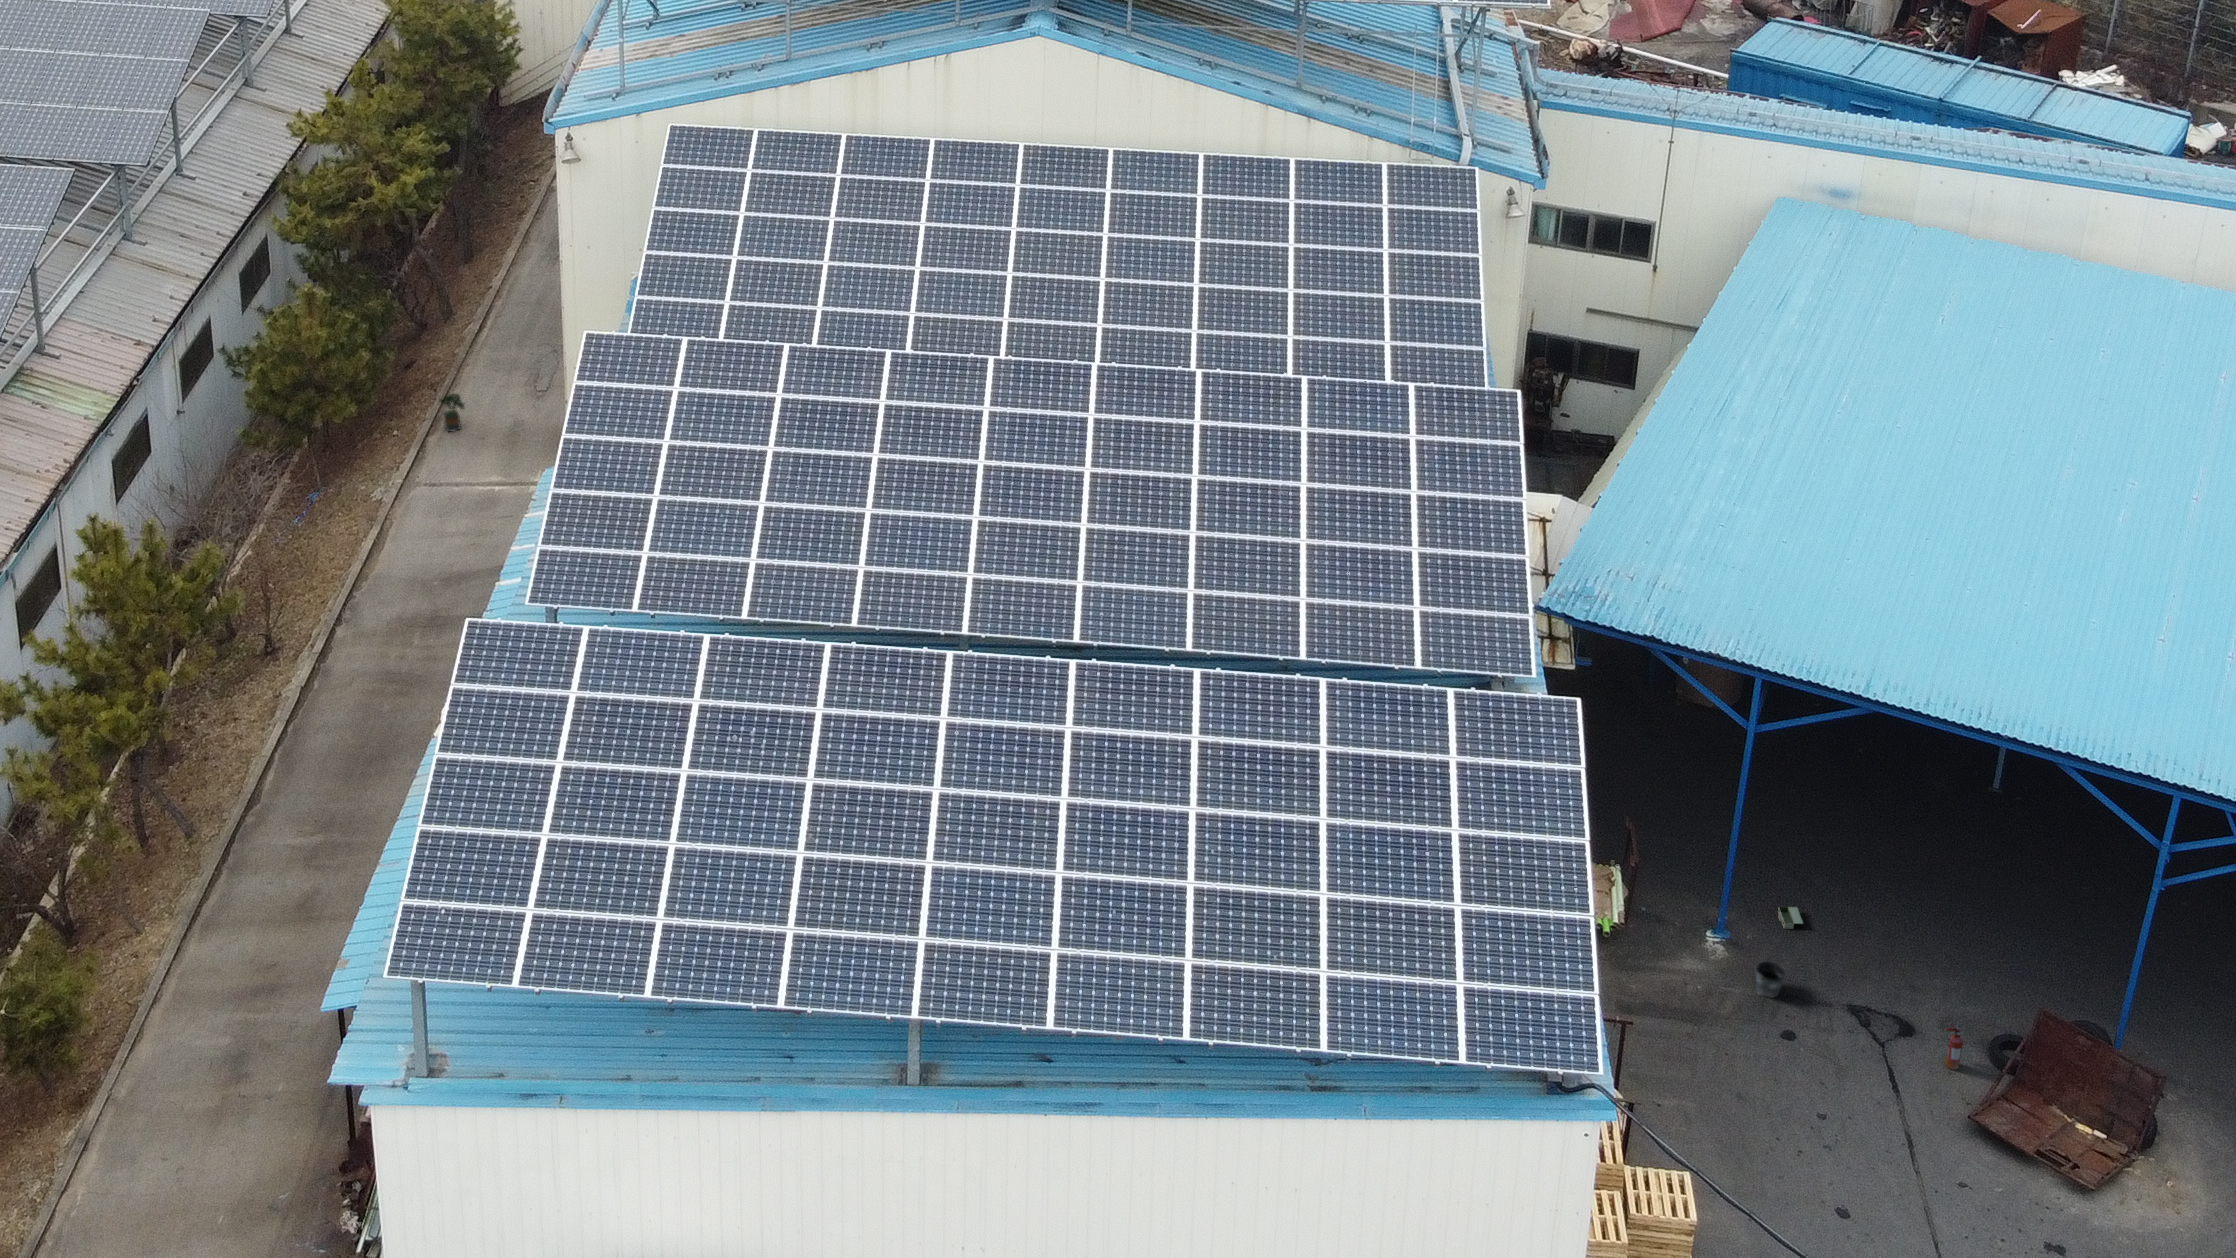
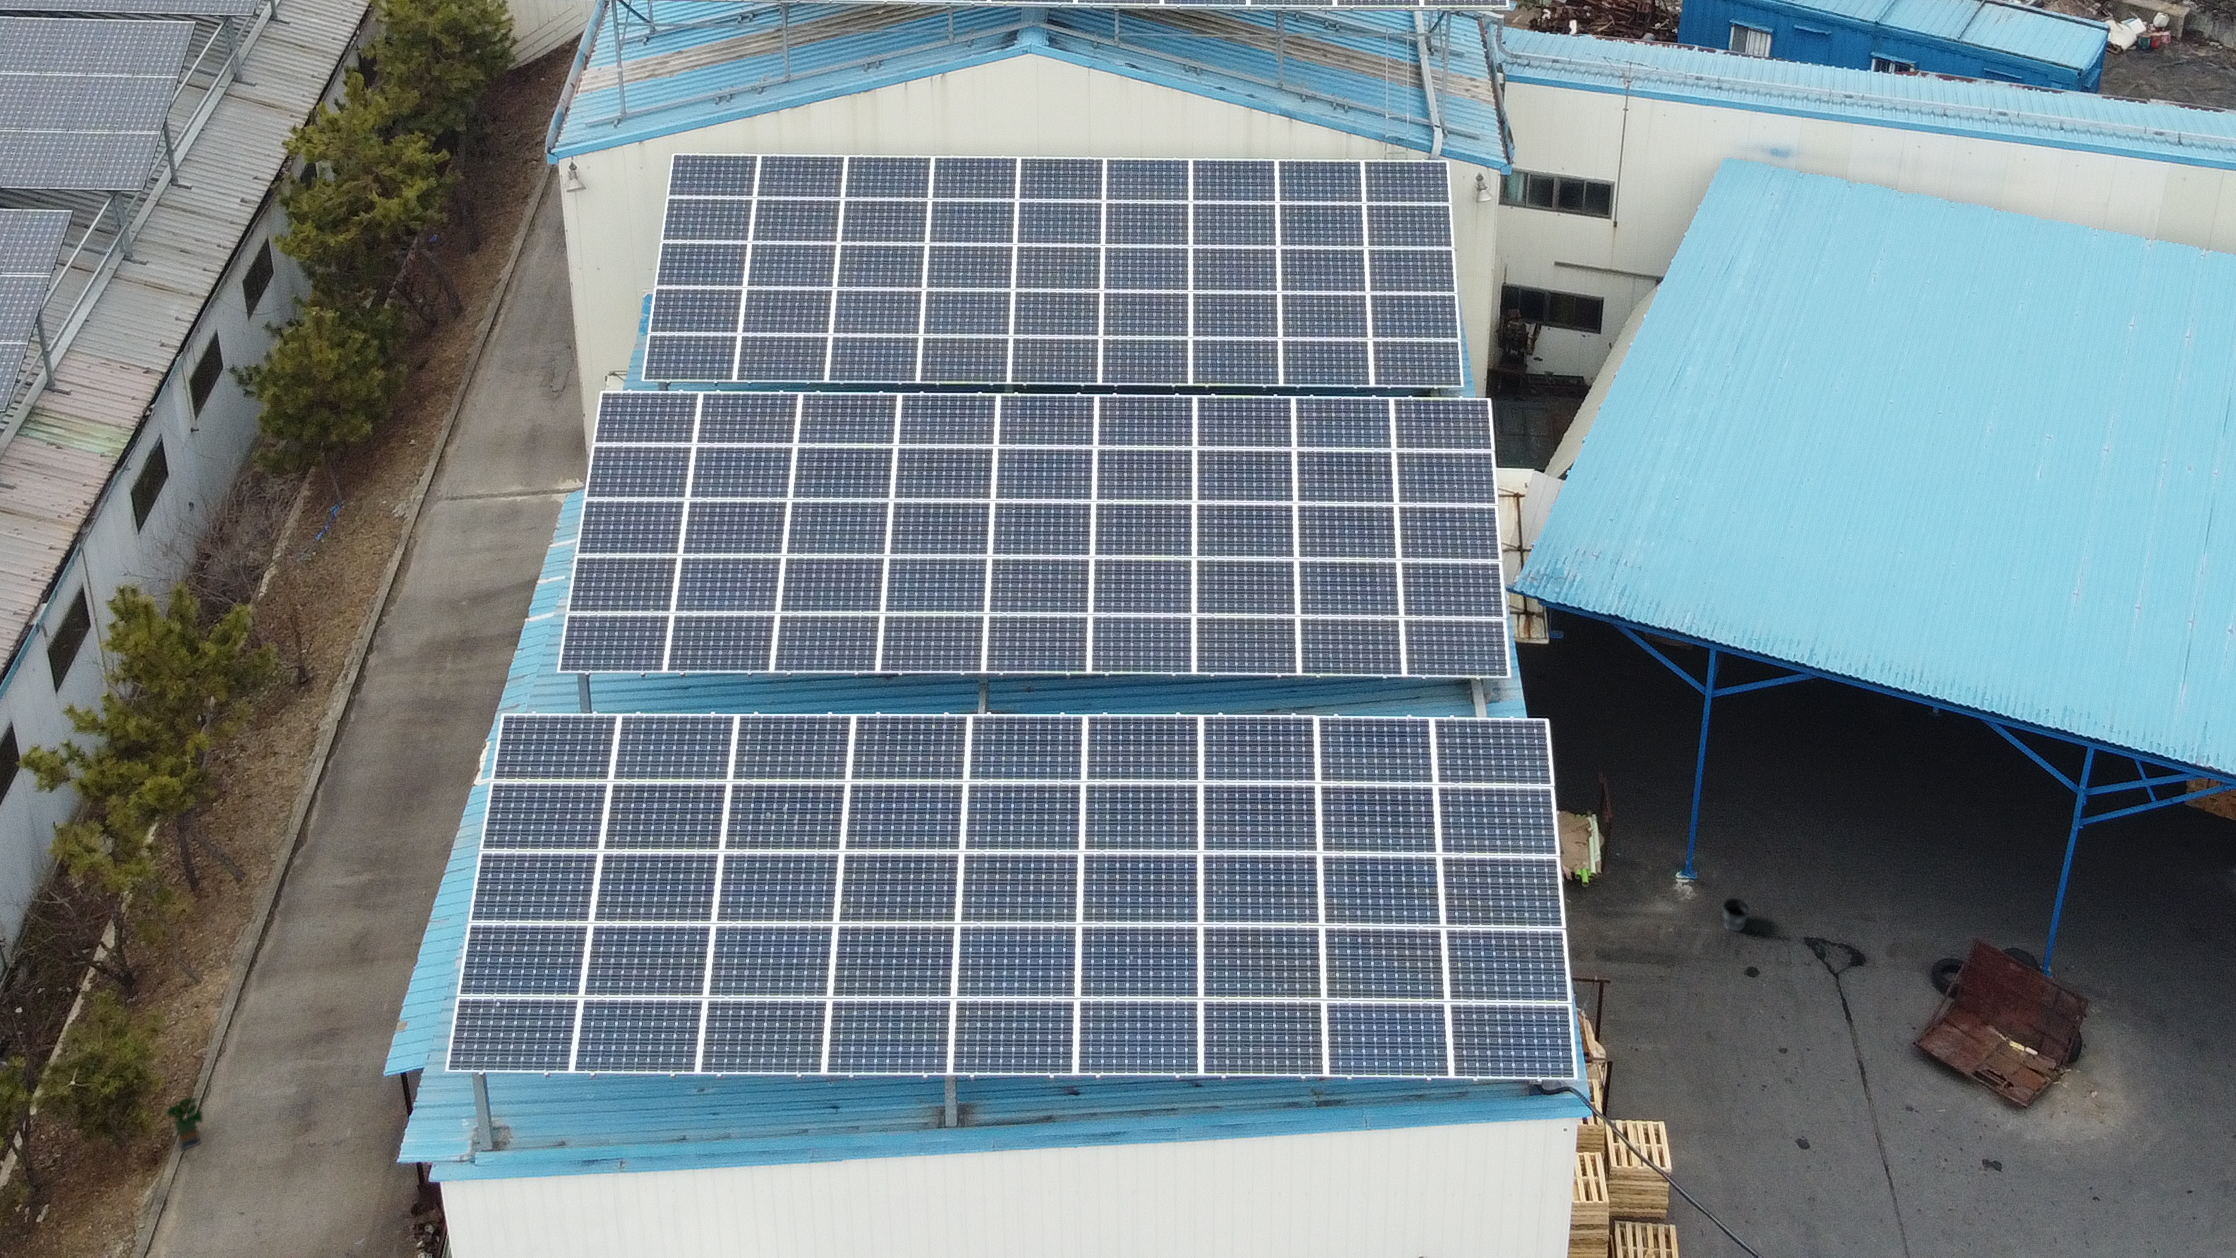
potted tree: present [440,393,464,432] -> present [167,1097,203,1150]
toolbox: present [1778,907,1803,929] -> none [1743,840,1766,862]
fire extinguisher: present [1944,1024,1963,1070] -> none [1890,950,1907,990]

